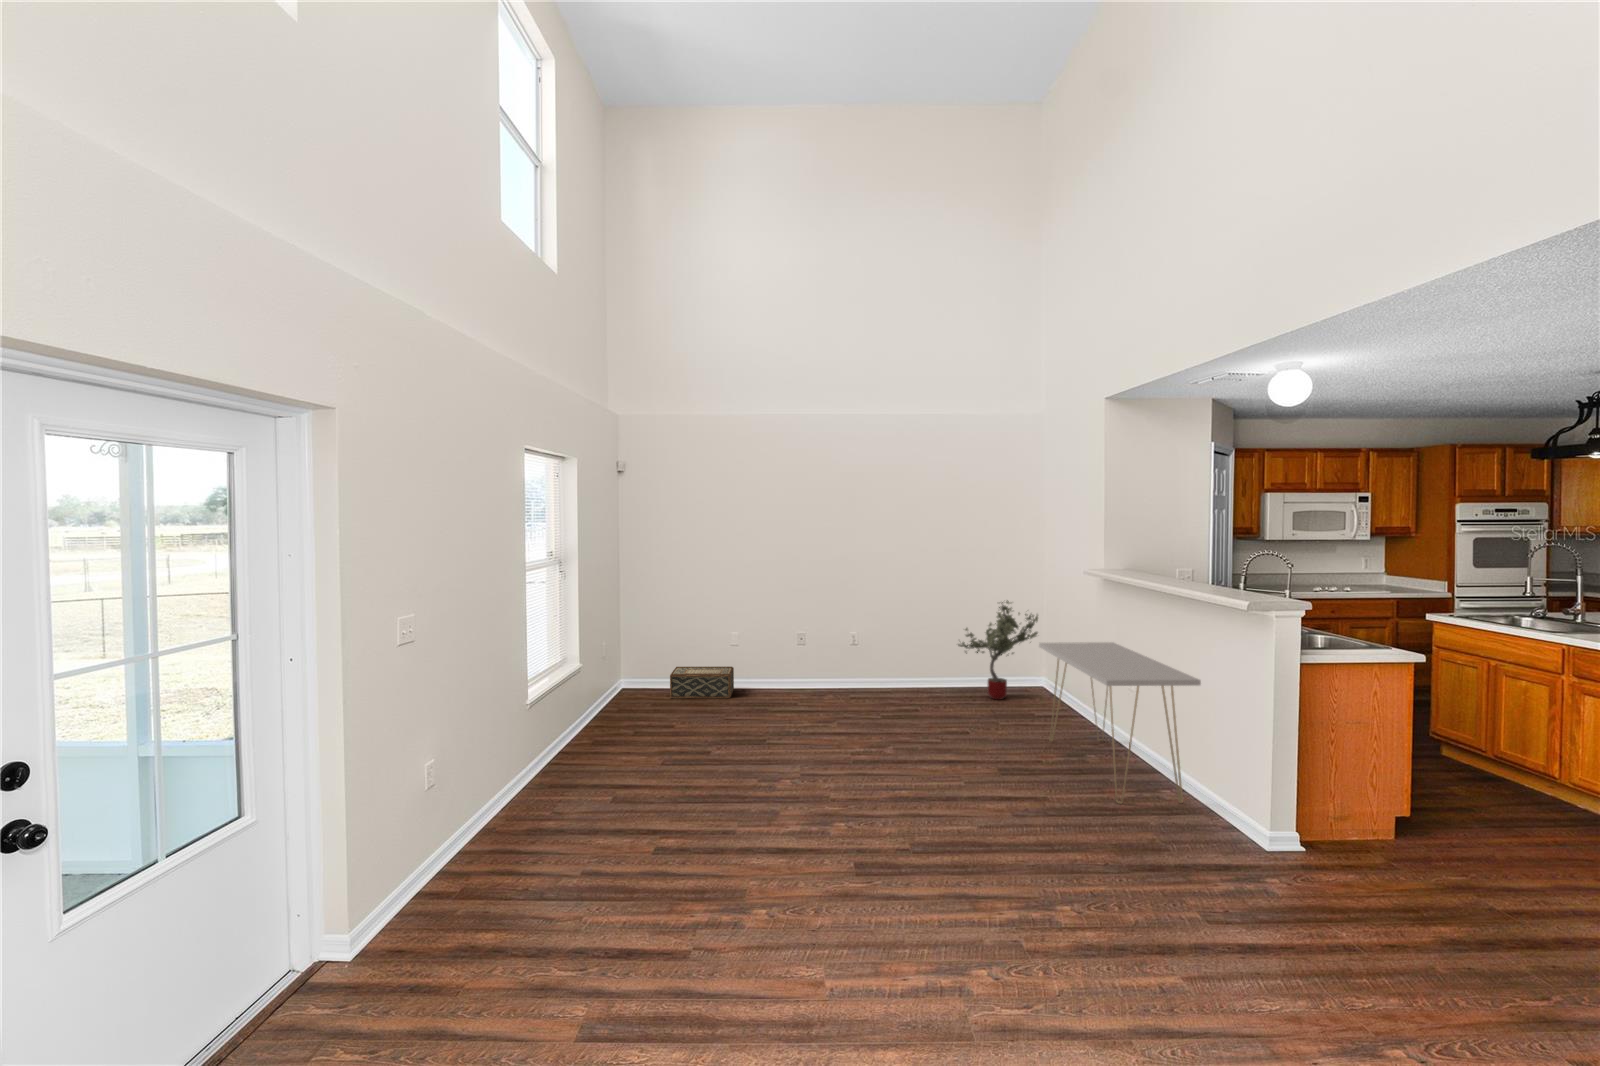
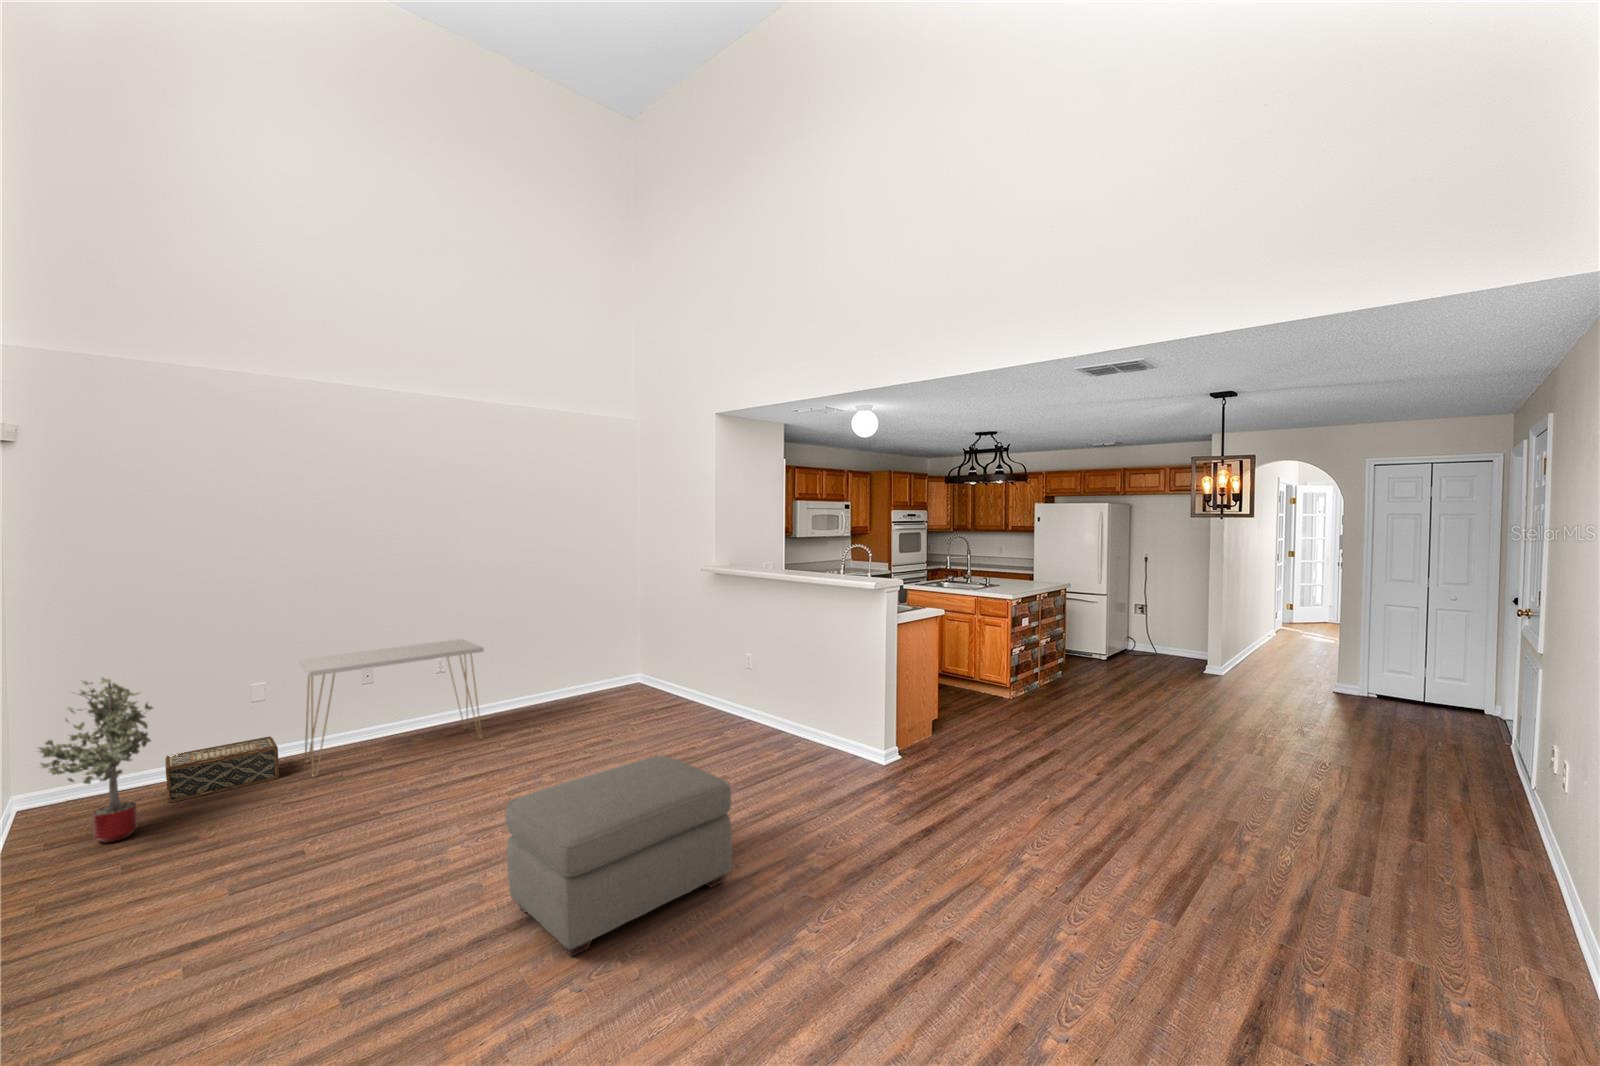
potted tree: present [958,600,1038,700] -> present [38,678,153,843]
console table: present [1039,642,1201,804] -> present [299,639,484,777]
ottoman: none [777,748,962,893] -> present [505,756,732,956]

